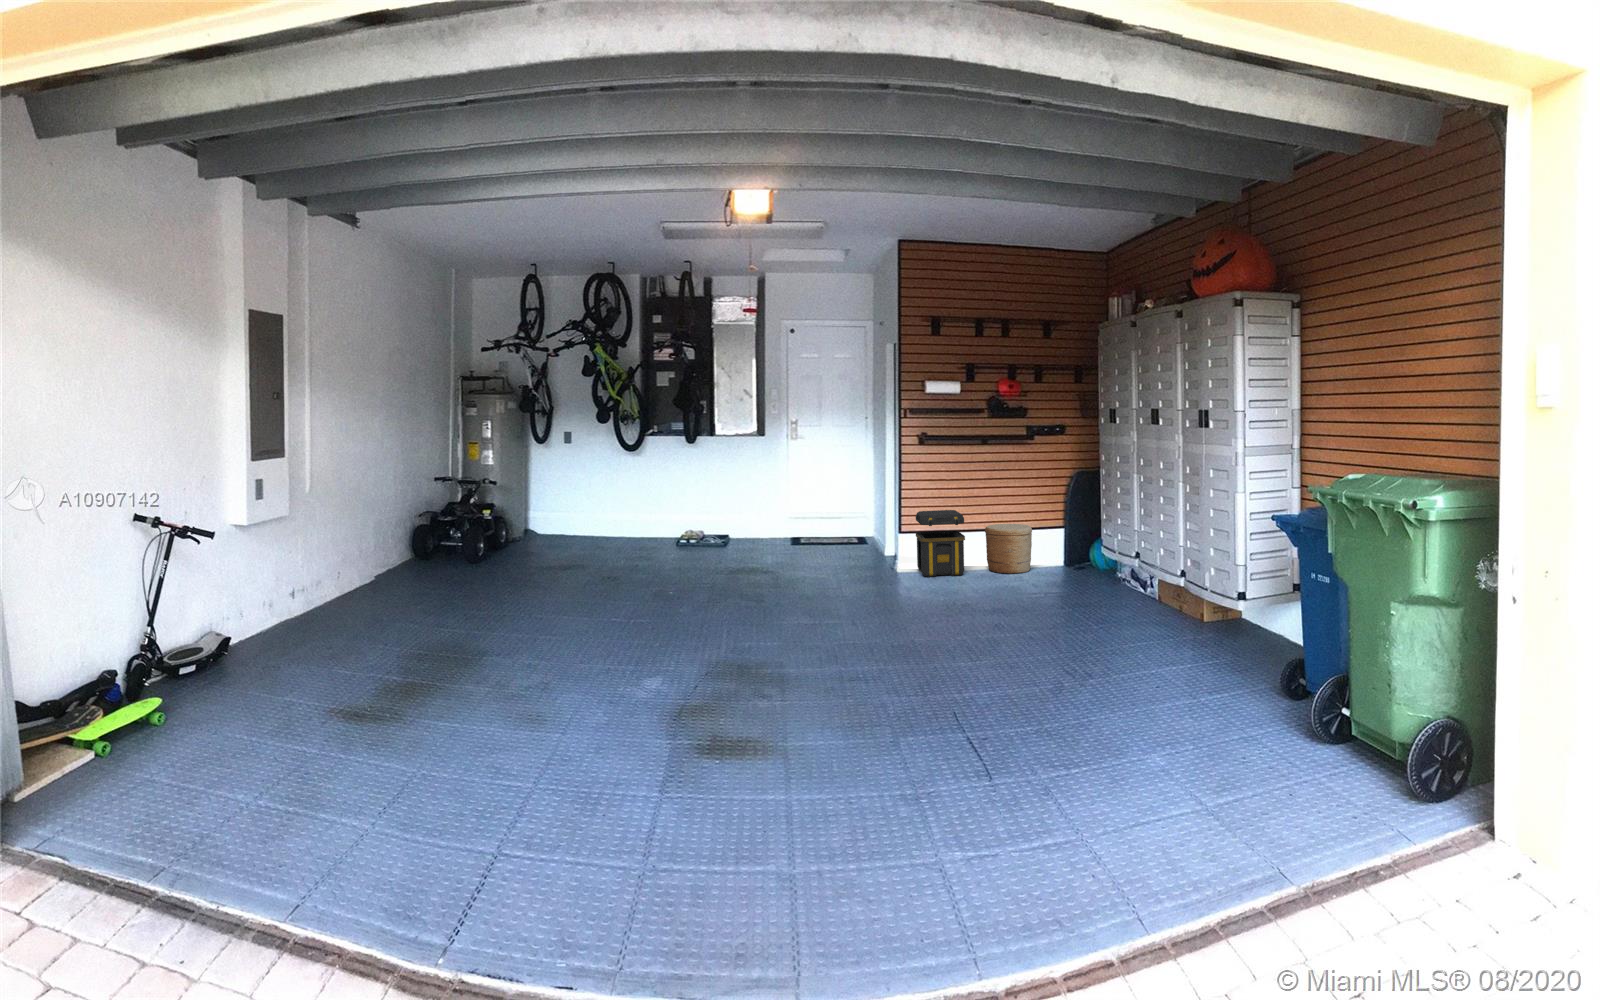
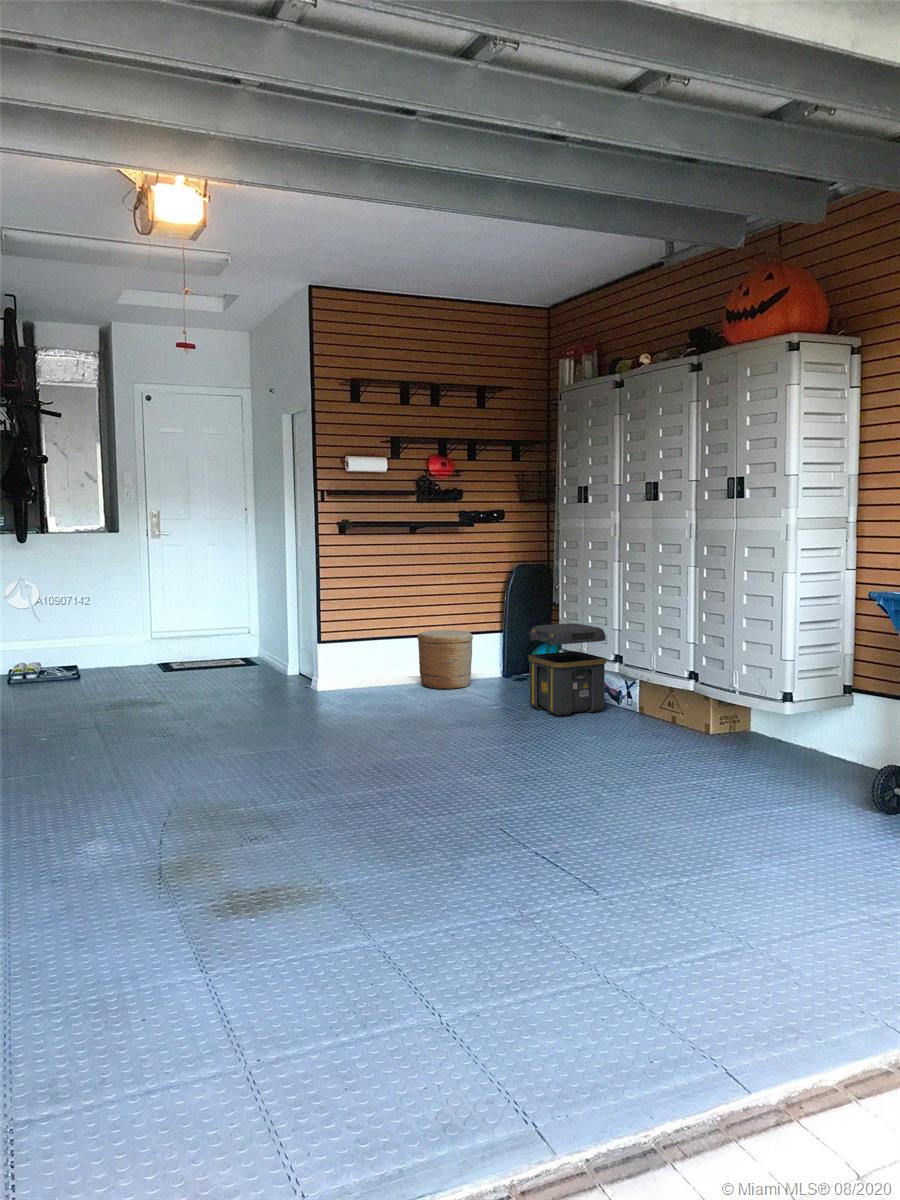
toolbox: present [916,510,965,577] -> present [528,623,606,716]

